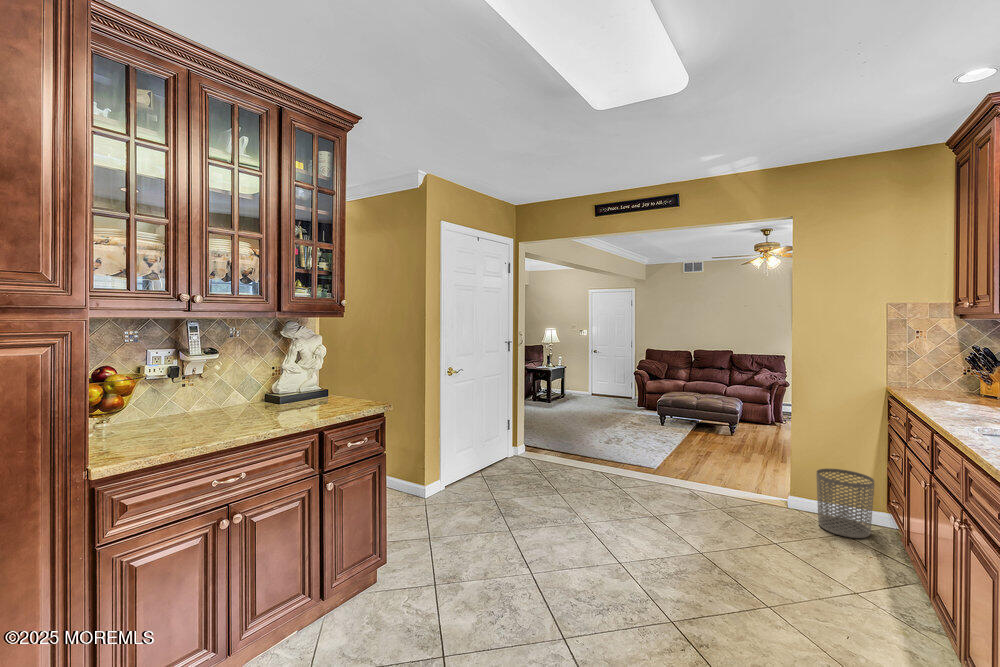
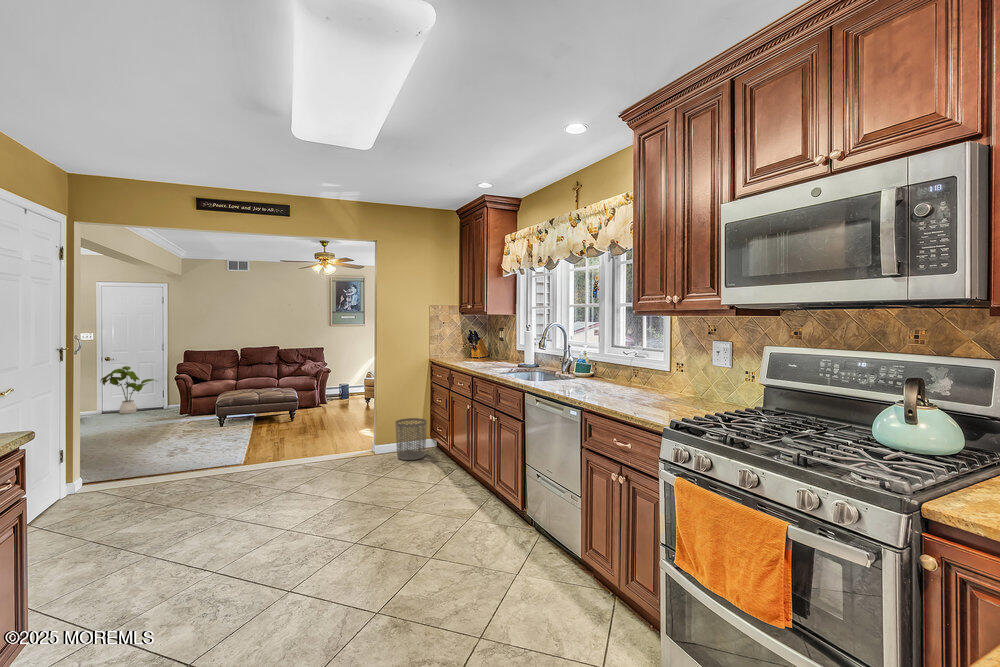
house plant: none [588,361,627,400] -> present [100,366,154,414]

